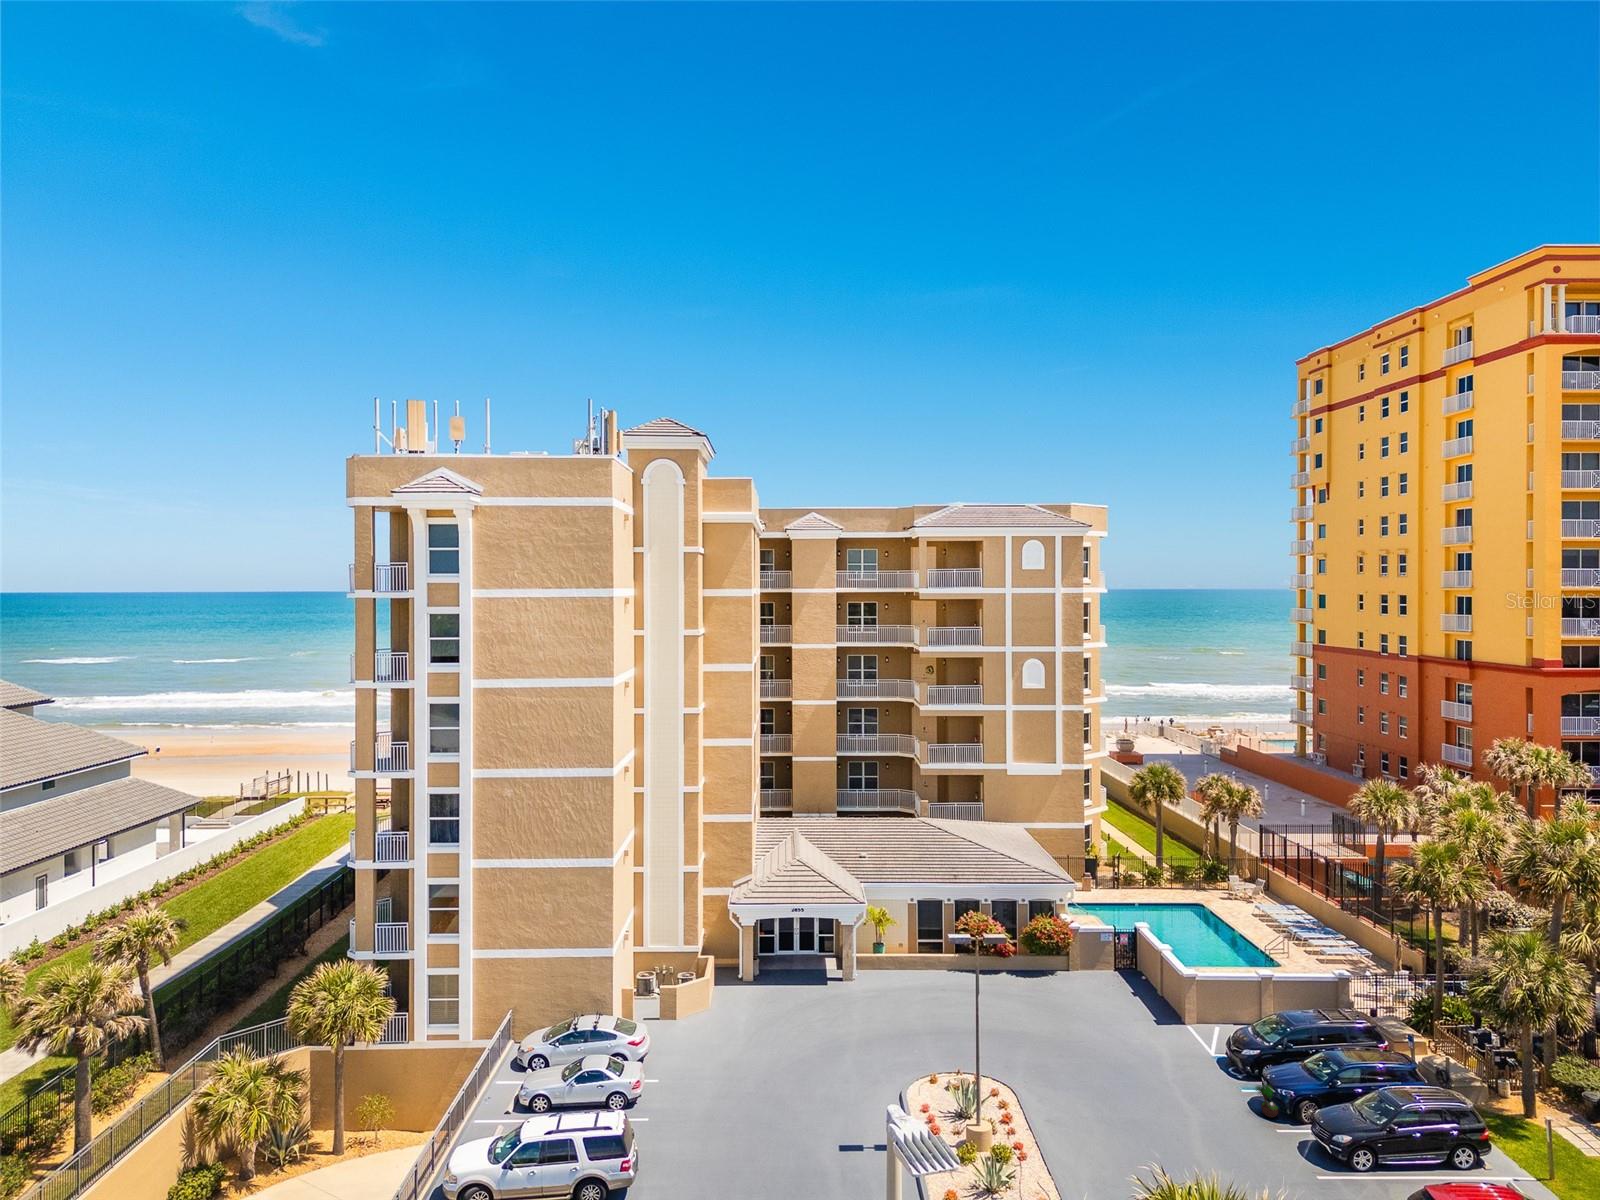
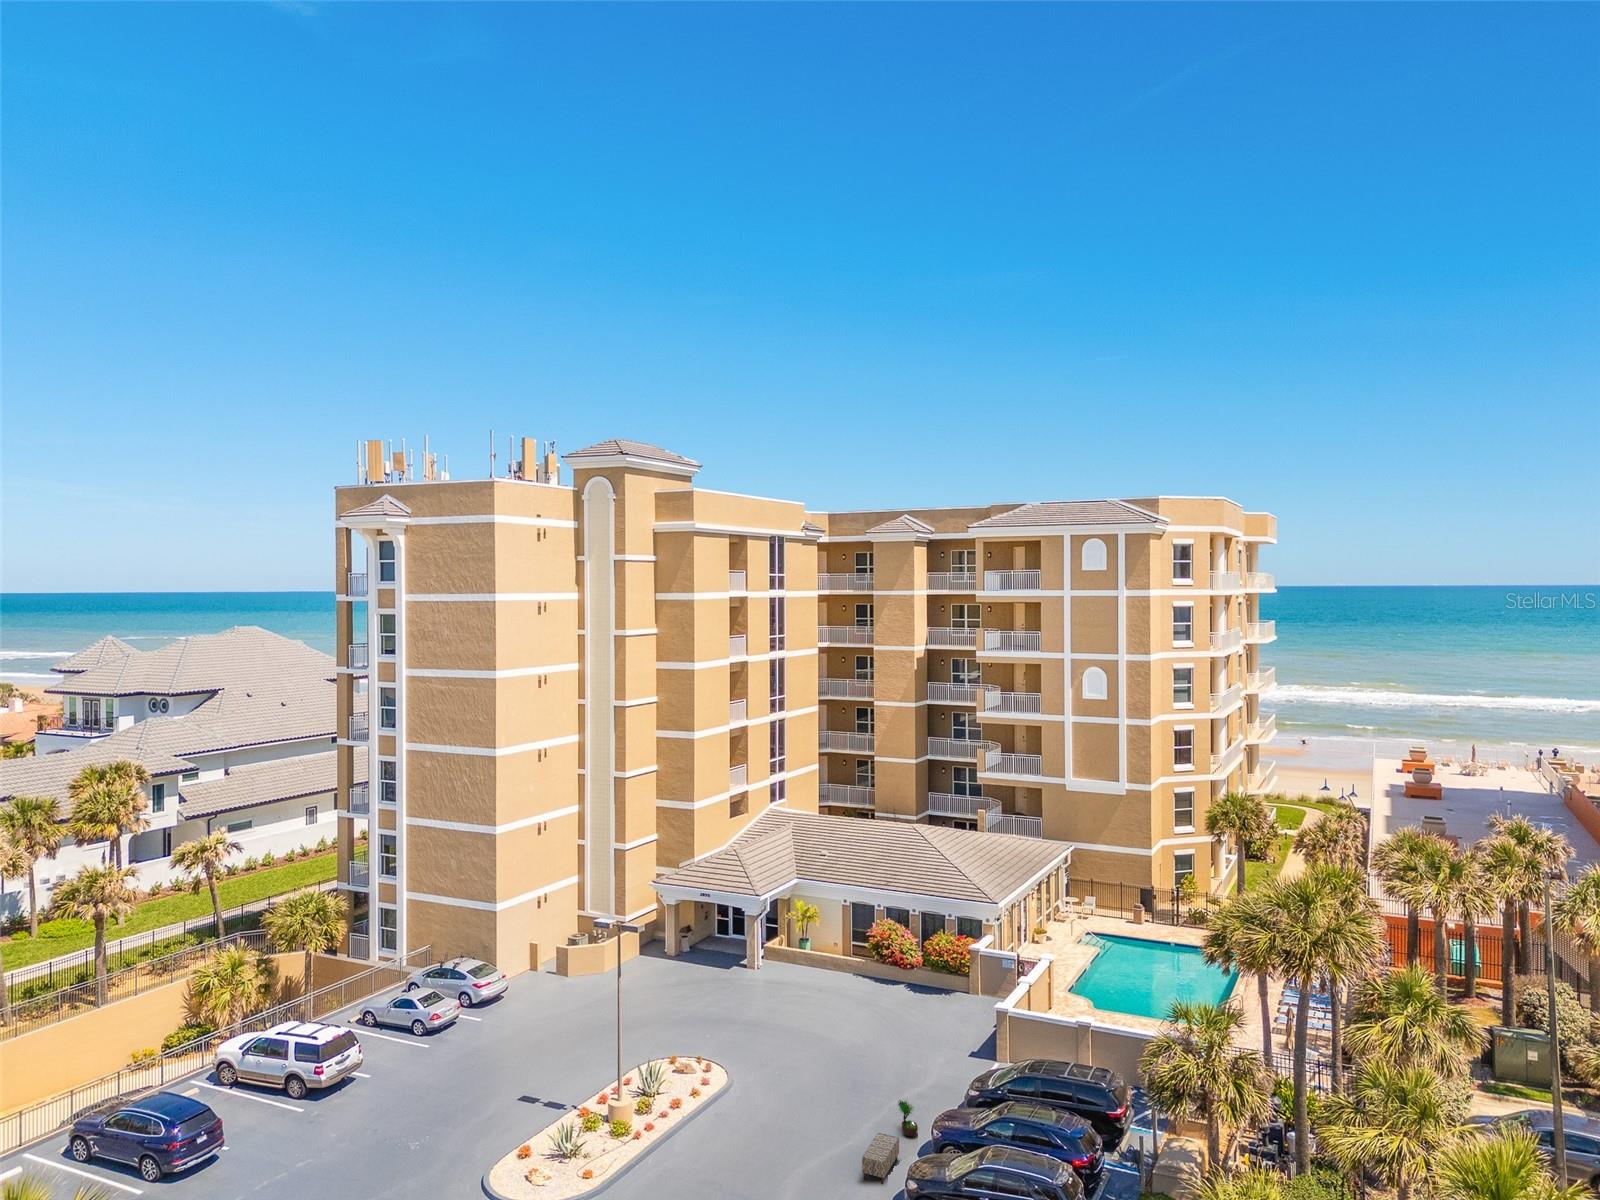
bench: none [1286,1121,1342,1173] -> present [862,1133,899,1184]

